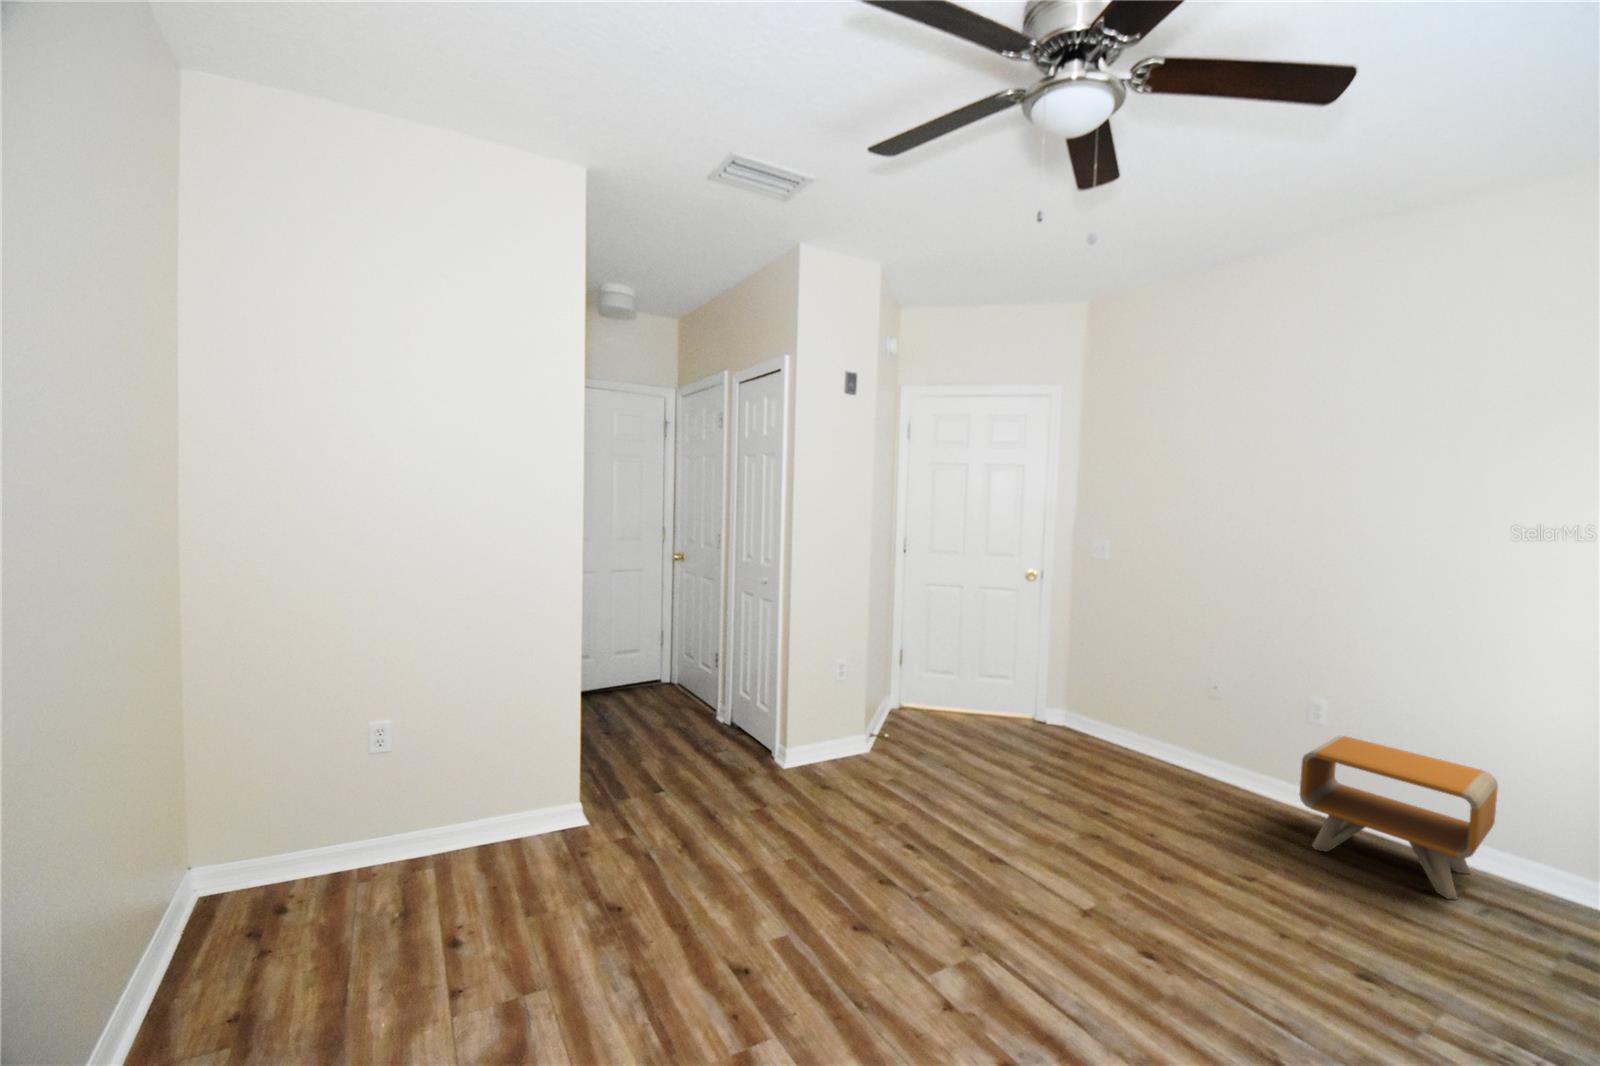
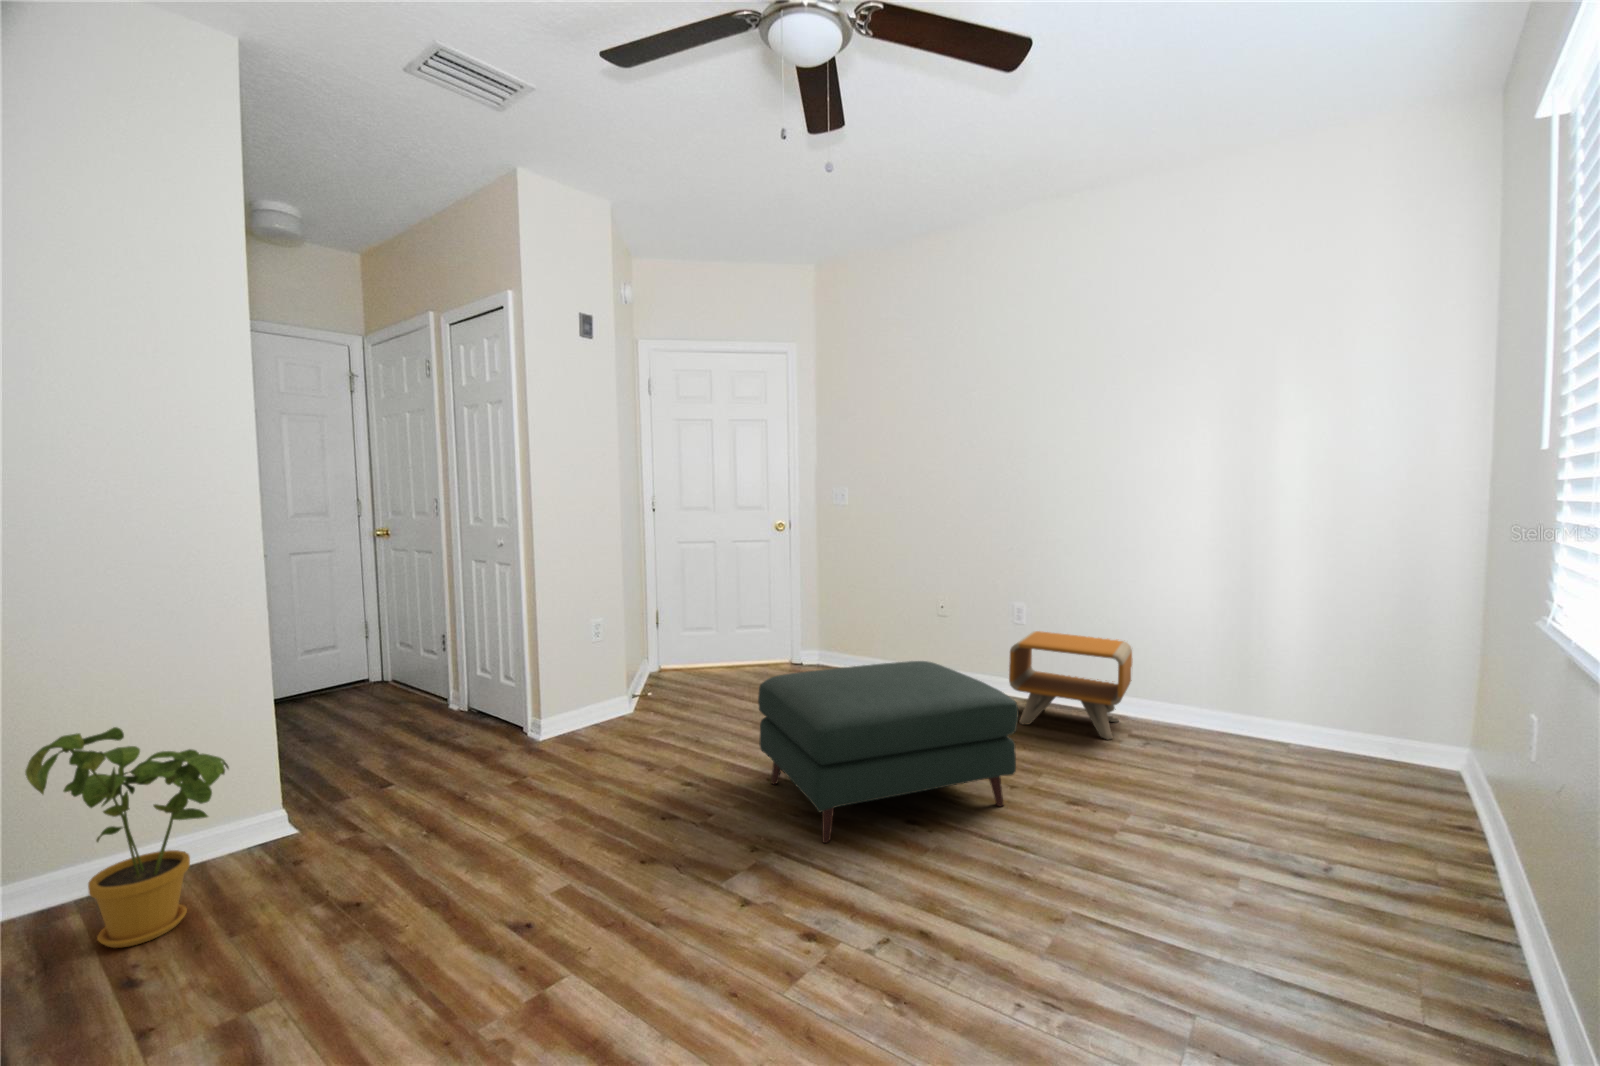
house plant: none [427,735,546,901] -> present [25,727,229,948]
ottoman: none [982,756,1304,965] -> present [758,661,1018,843]

